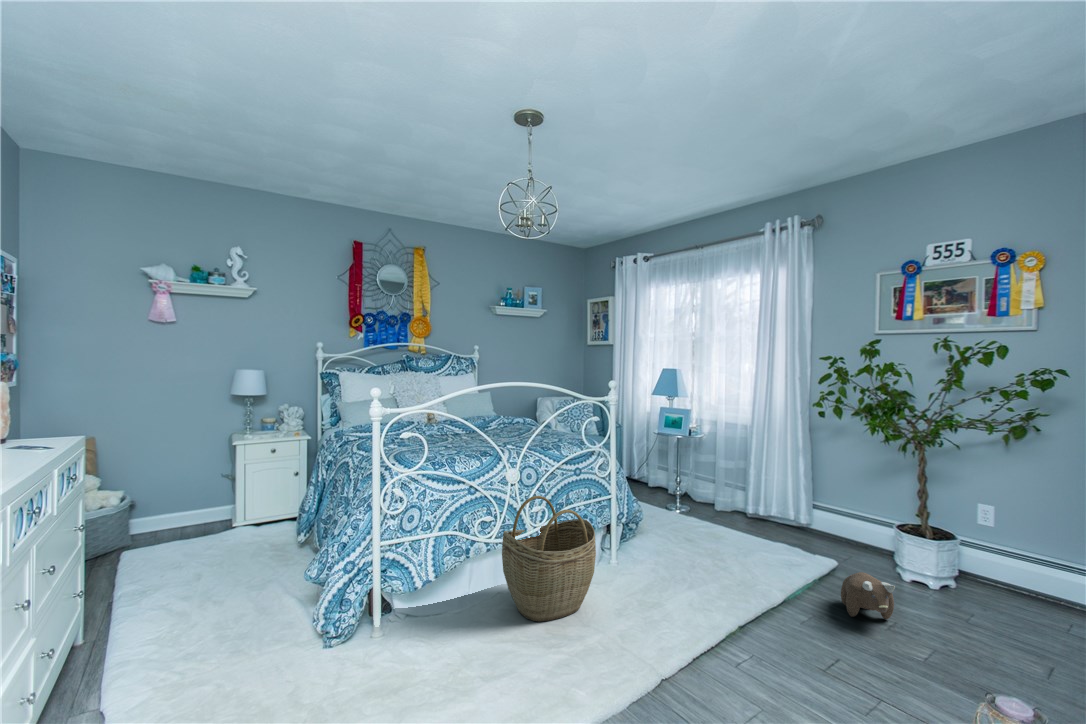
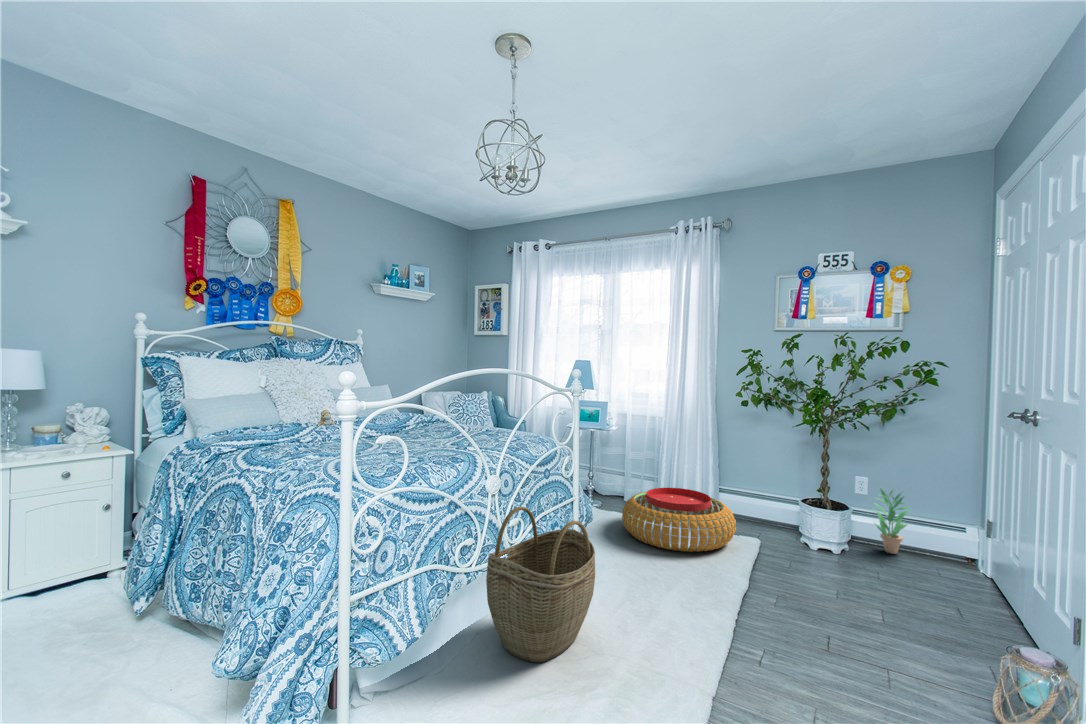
pouf: none [688,497,805,561] -> present [622,488,736,552]
potted plant: none [975,514,1028,594] -> present [874,489,909,554]
plush toy: present [841,572,895,619] -> none [798,552,856,596]

